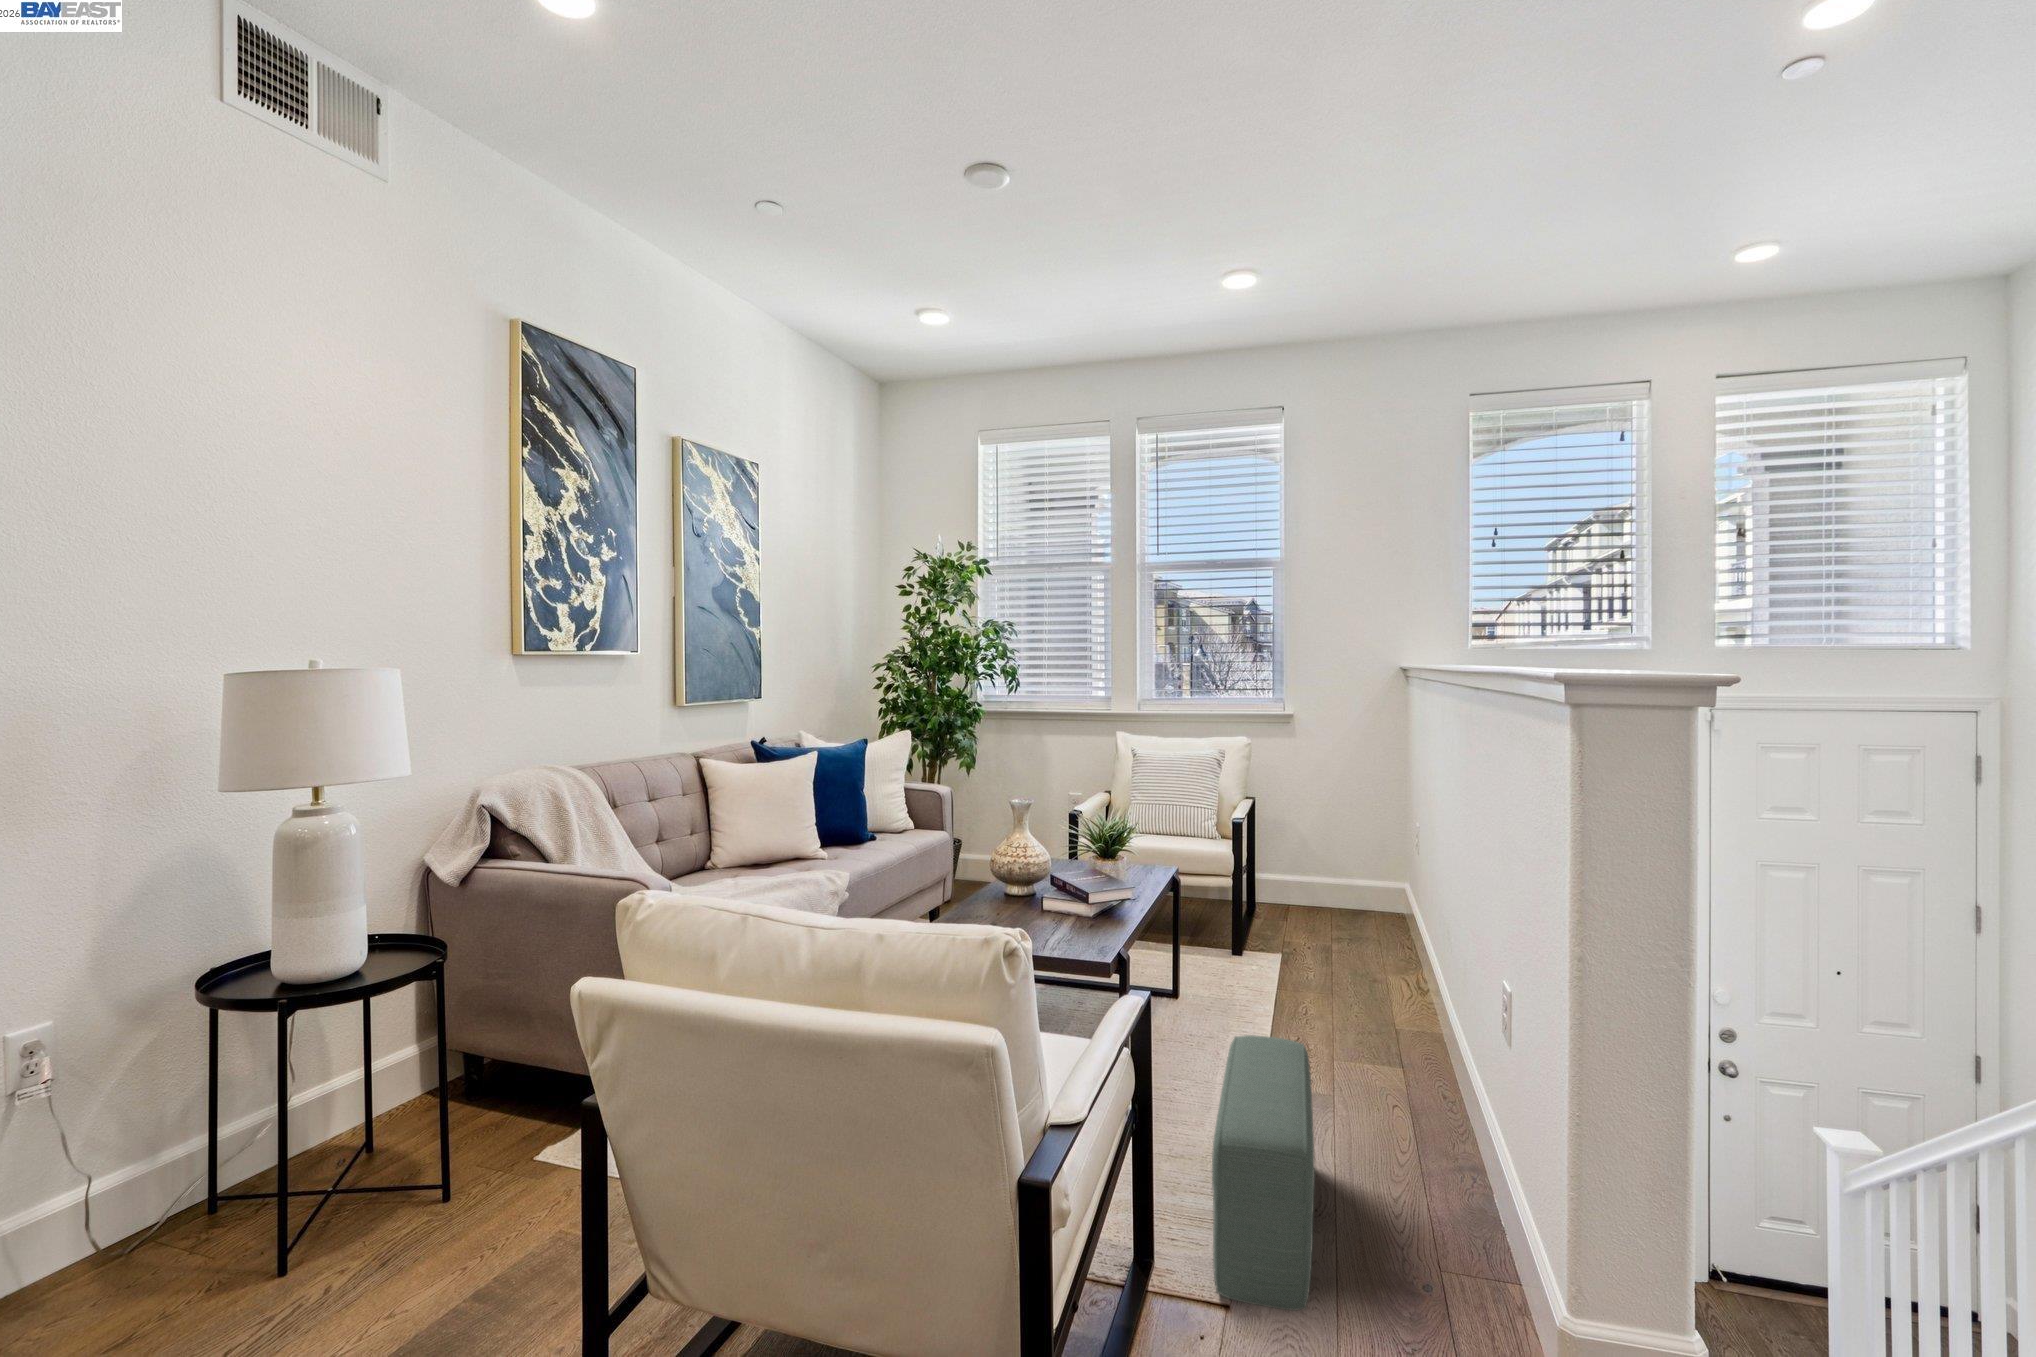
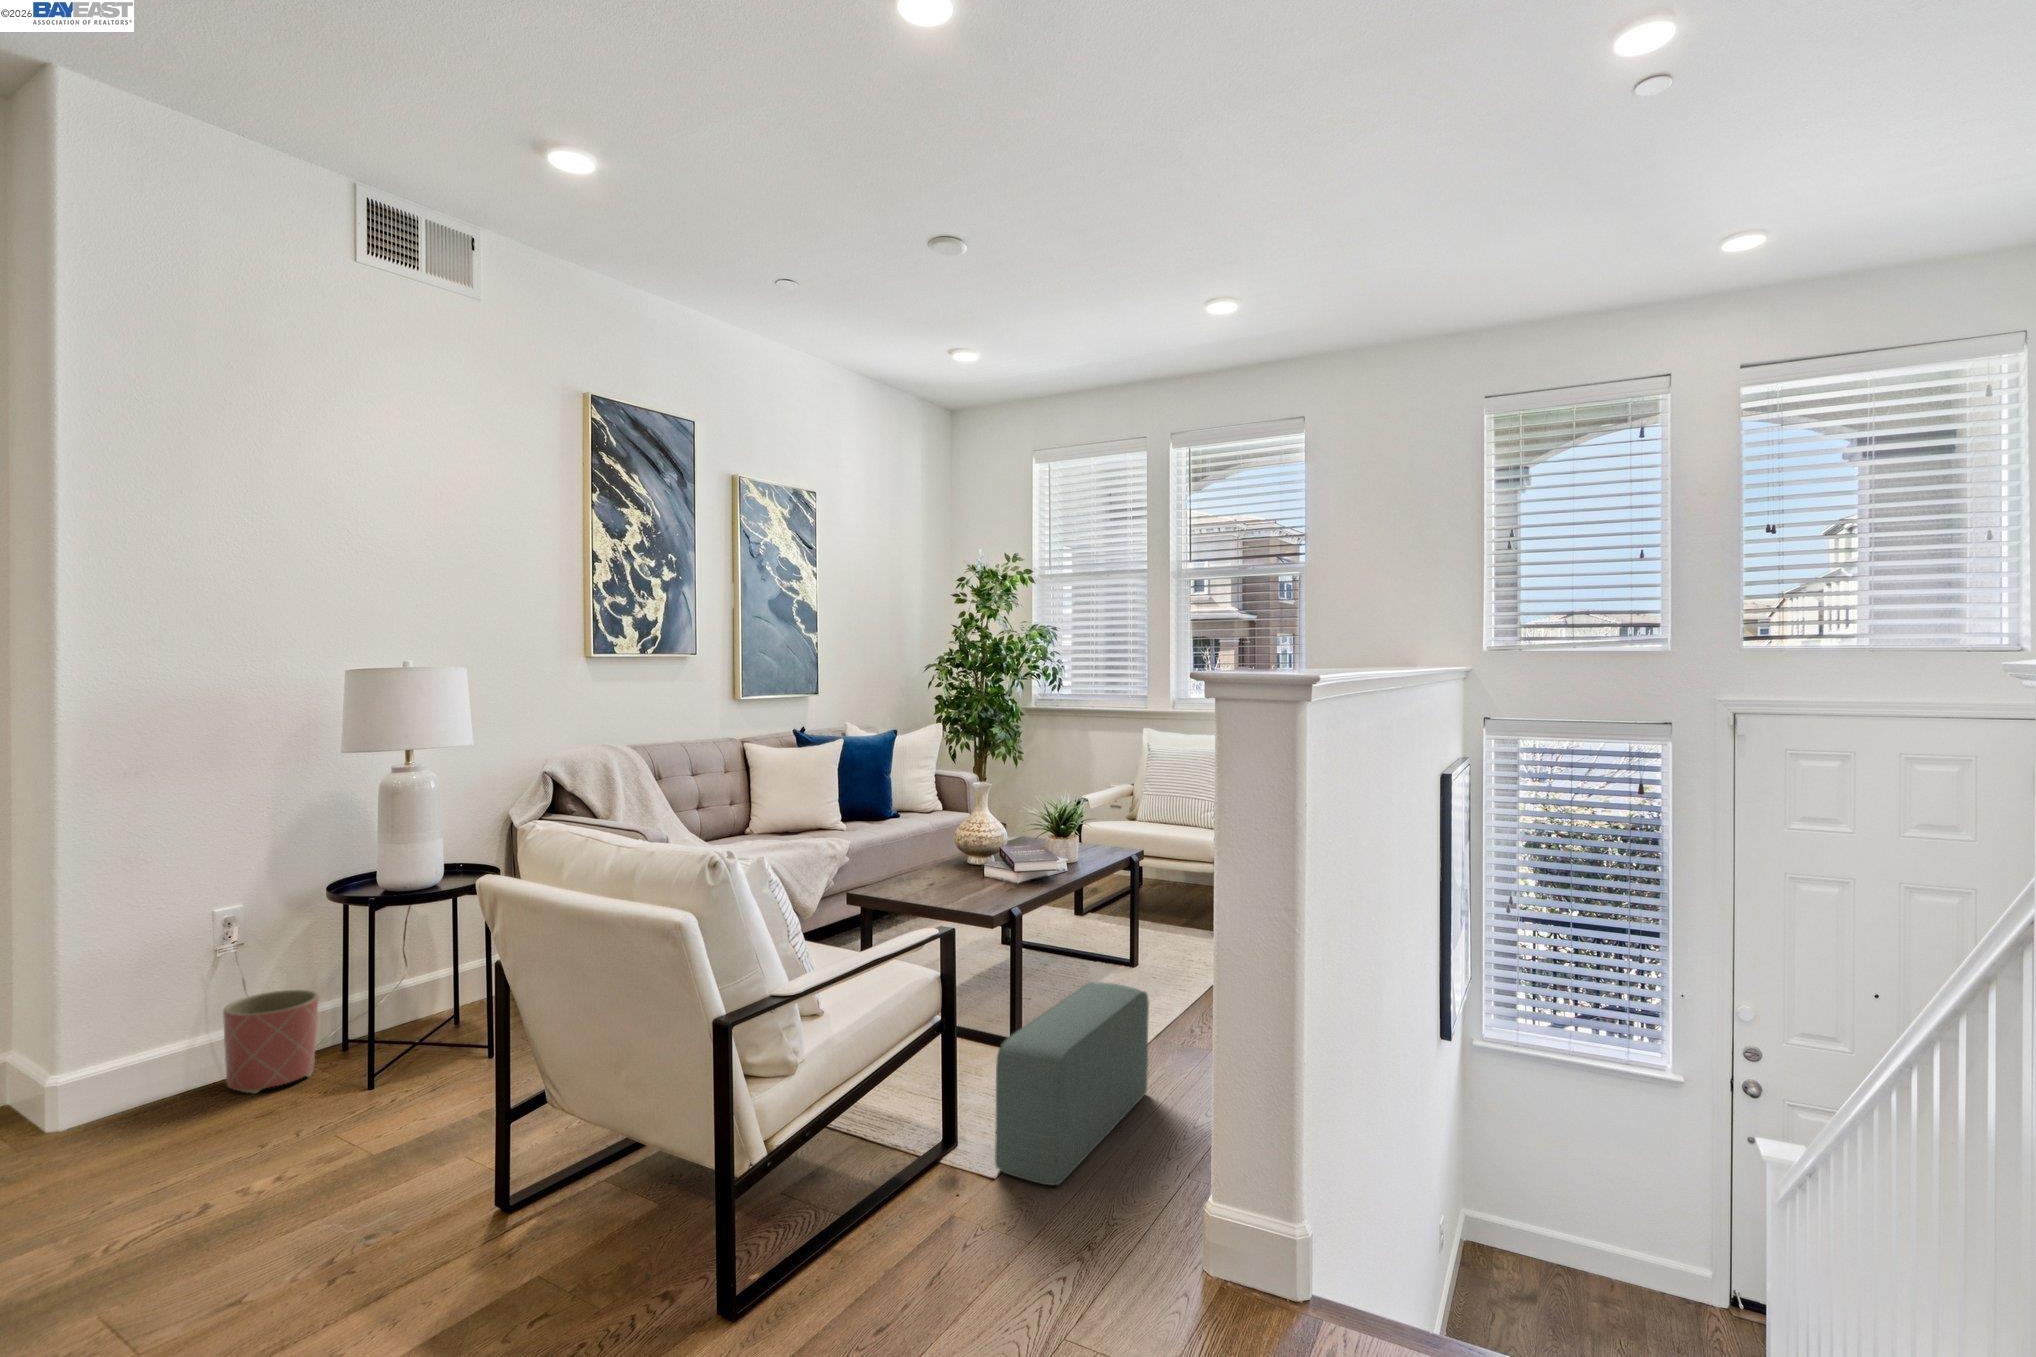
planter: none [35,1135,187,1306] -> present [223,990,319,1094]

